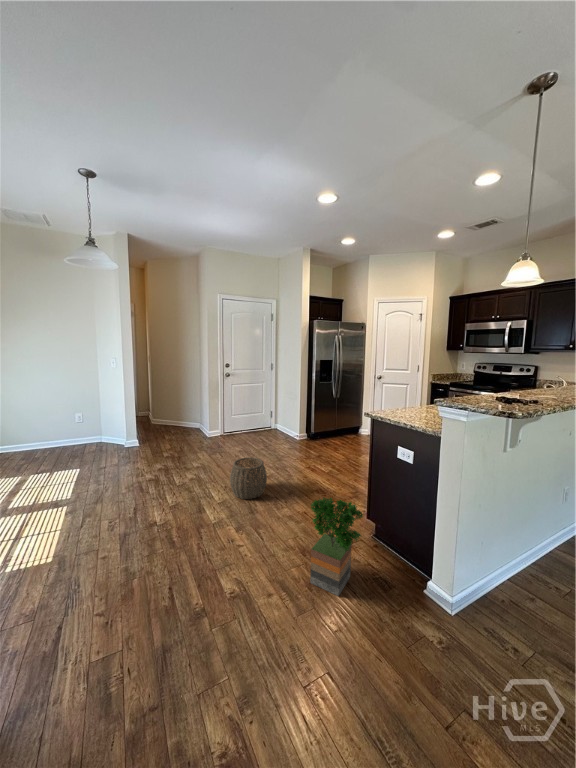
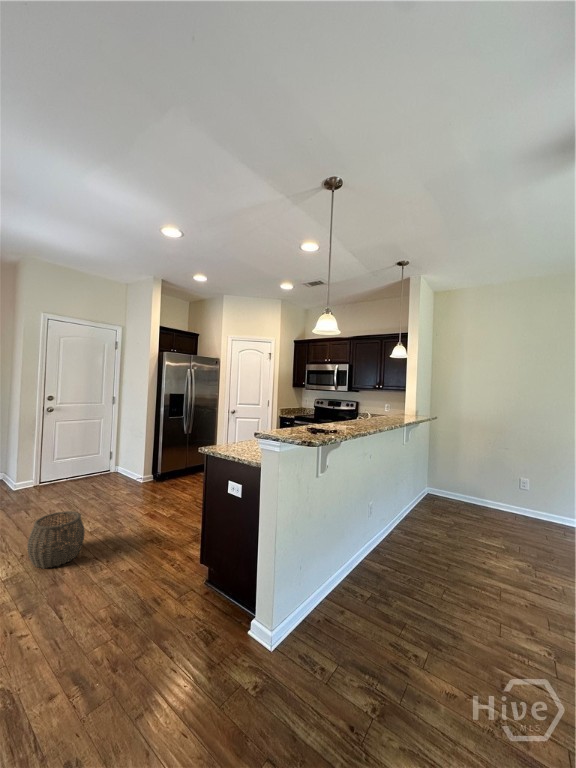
potted tree: present [310,498,363,596] -> none [116,547,186,669]

